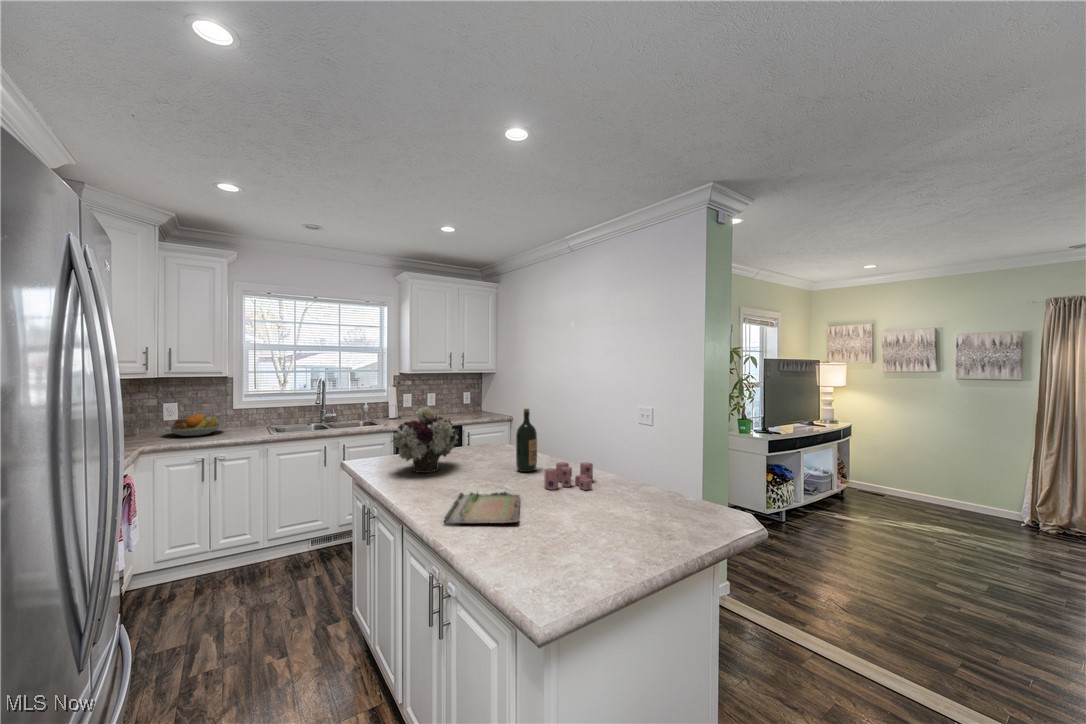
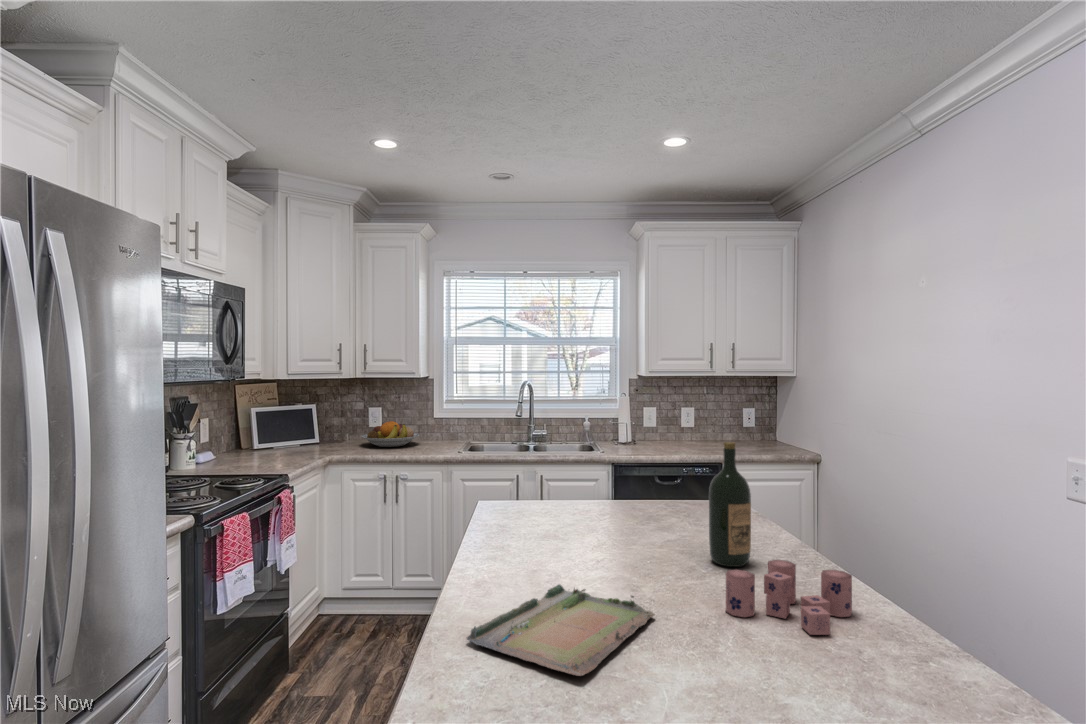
flower arrangement: present [391,407,458,473] -> none [507,427,622,537]

